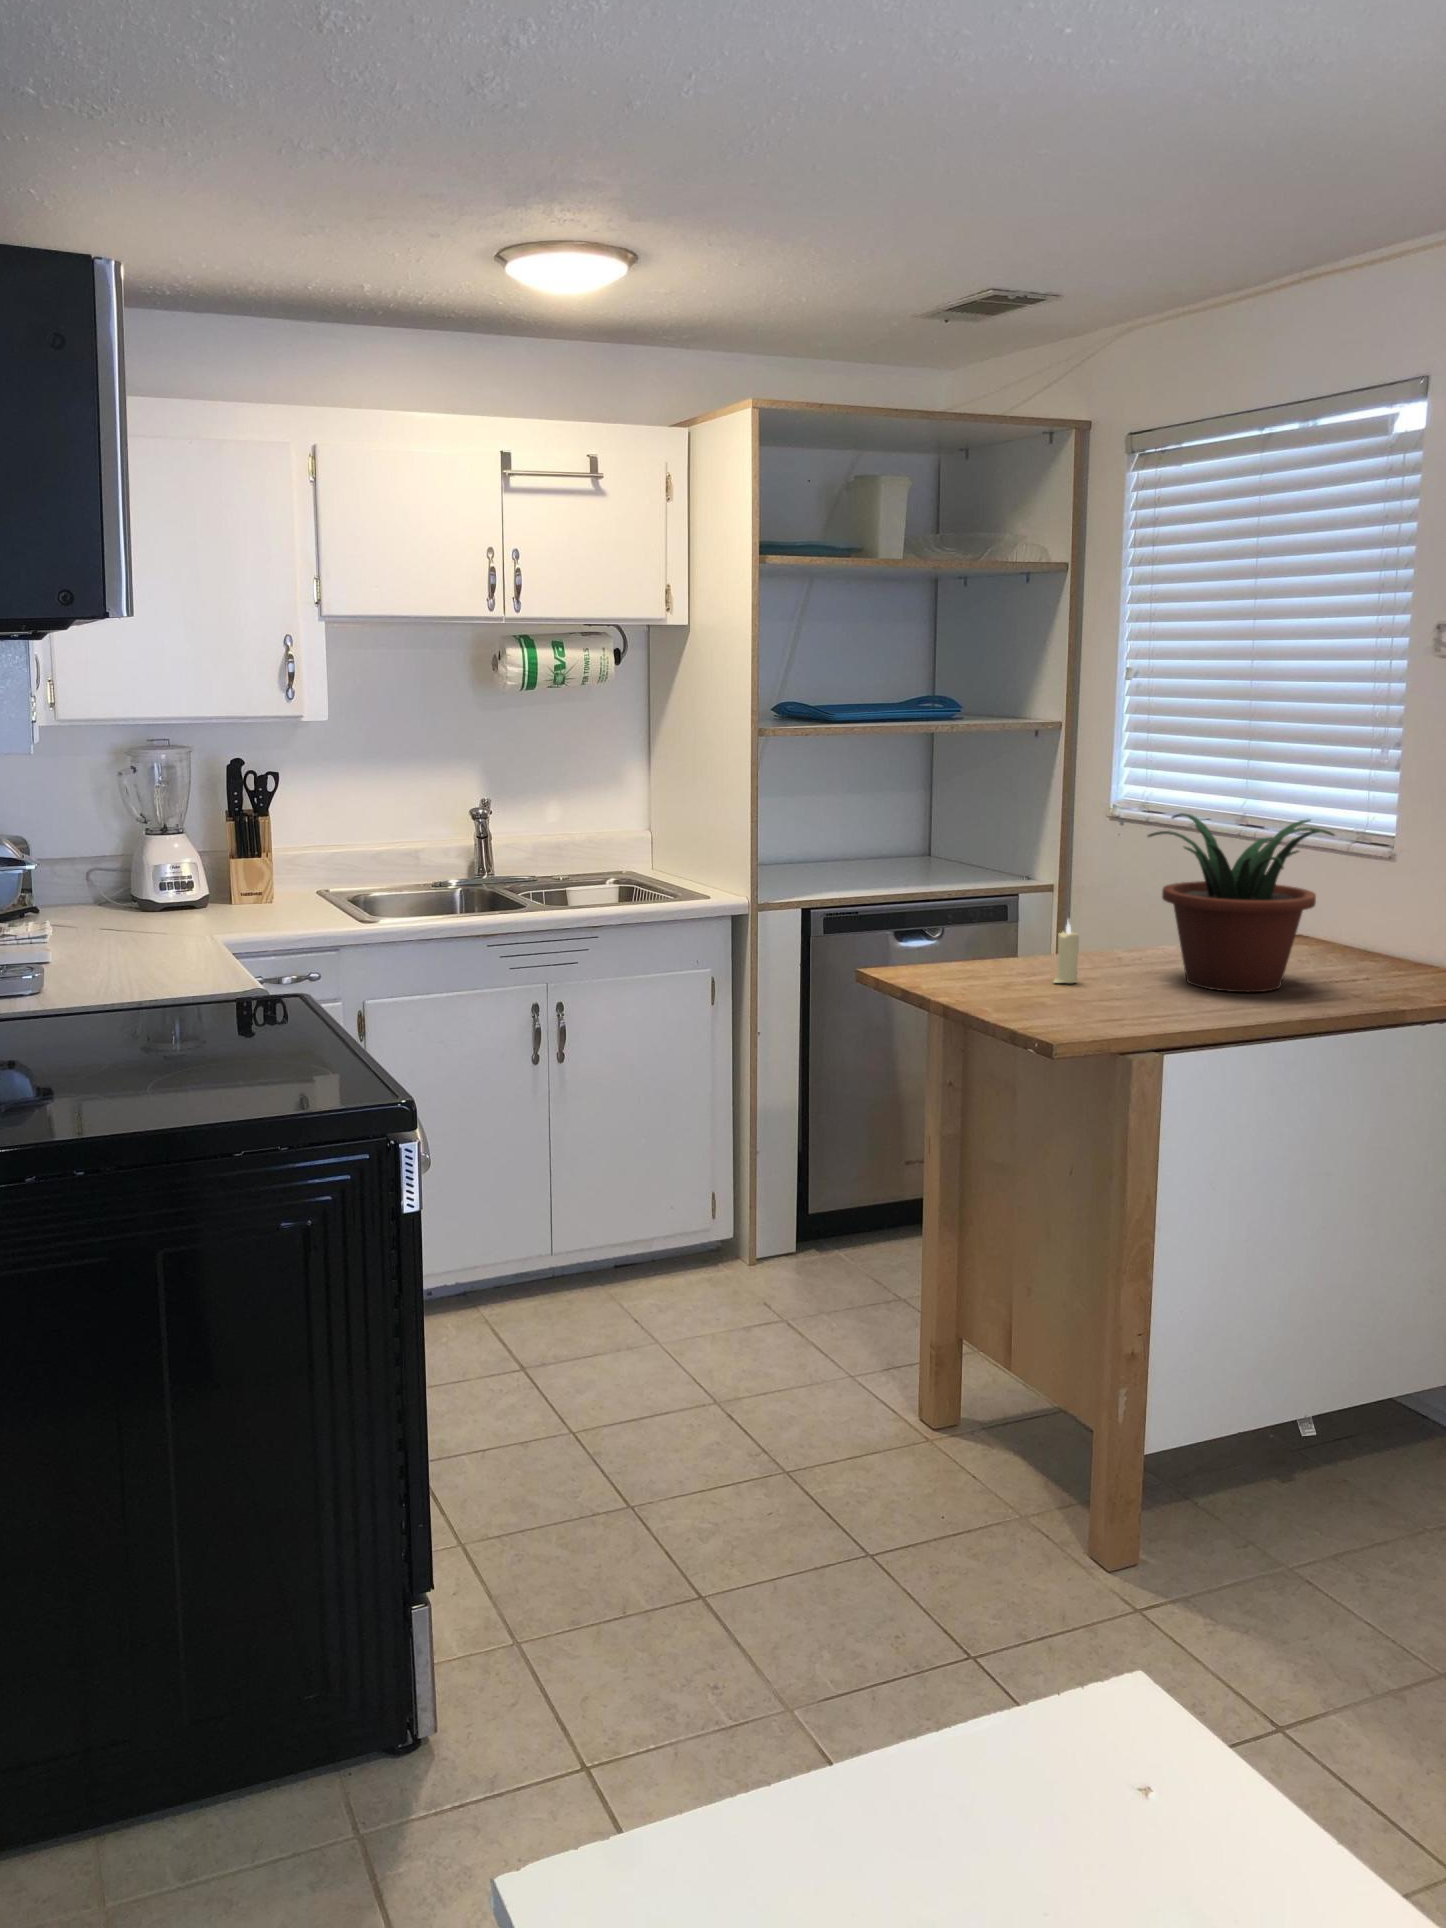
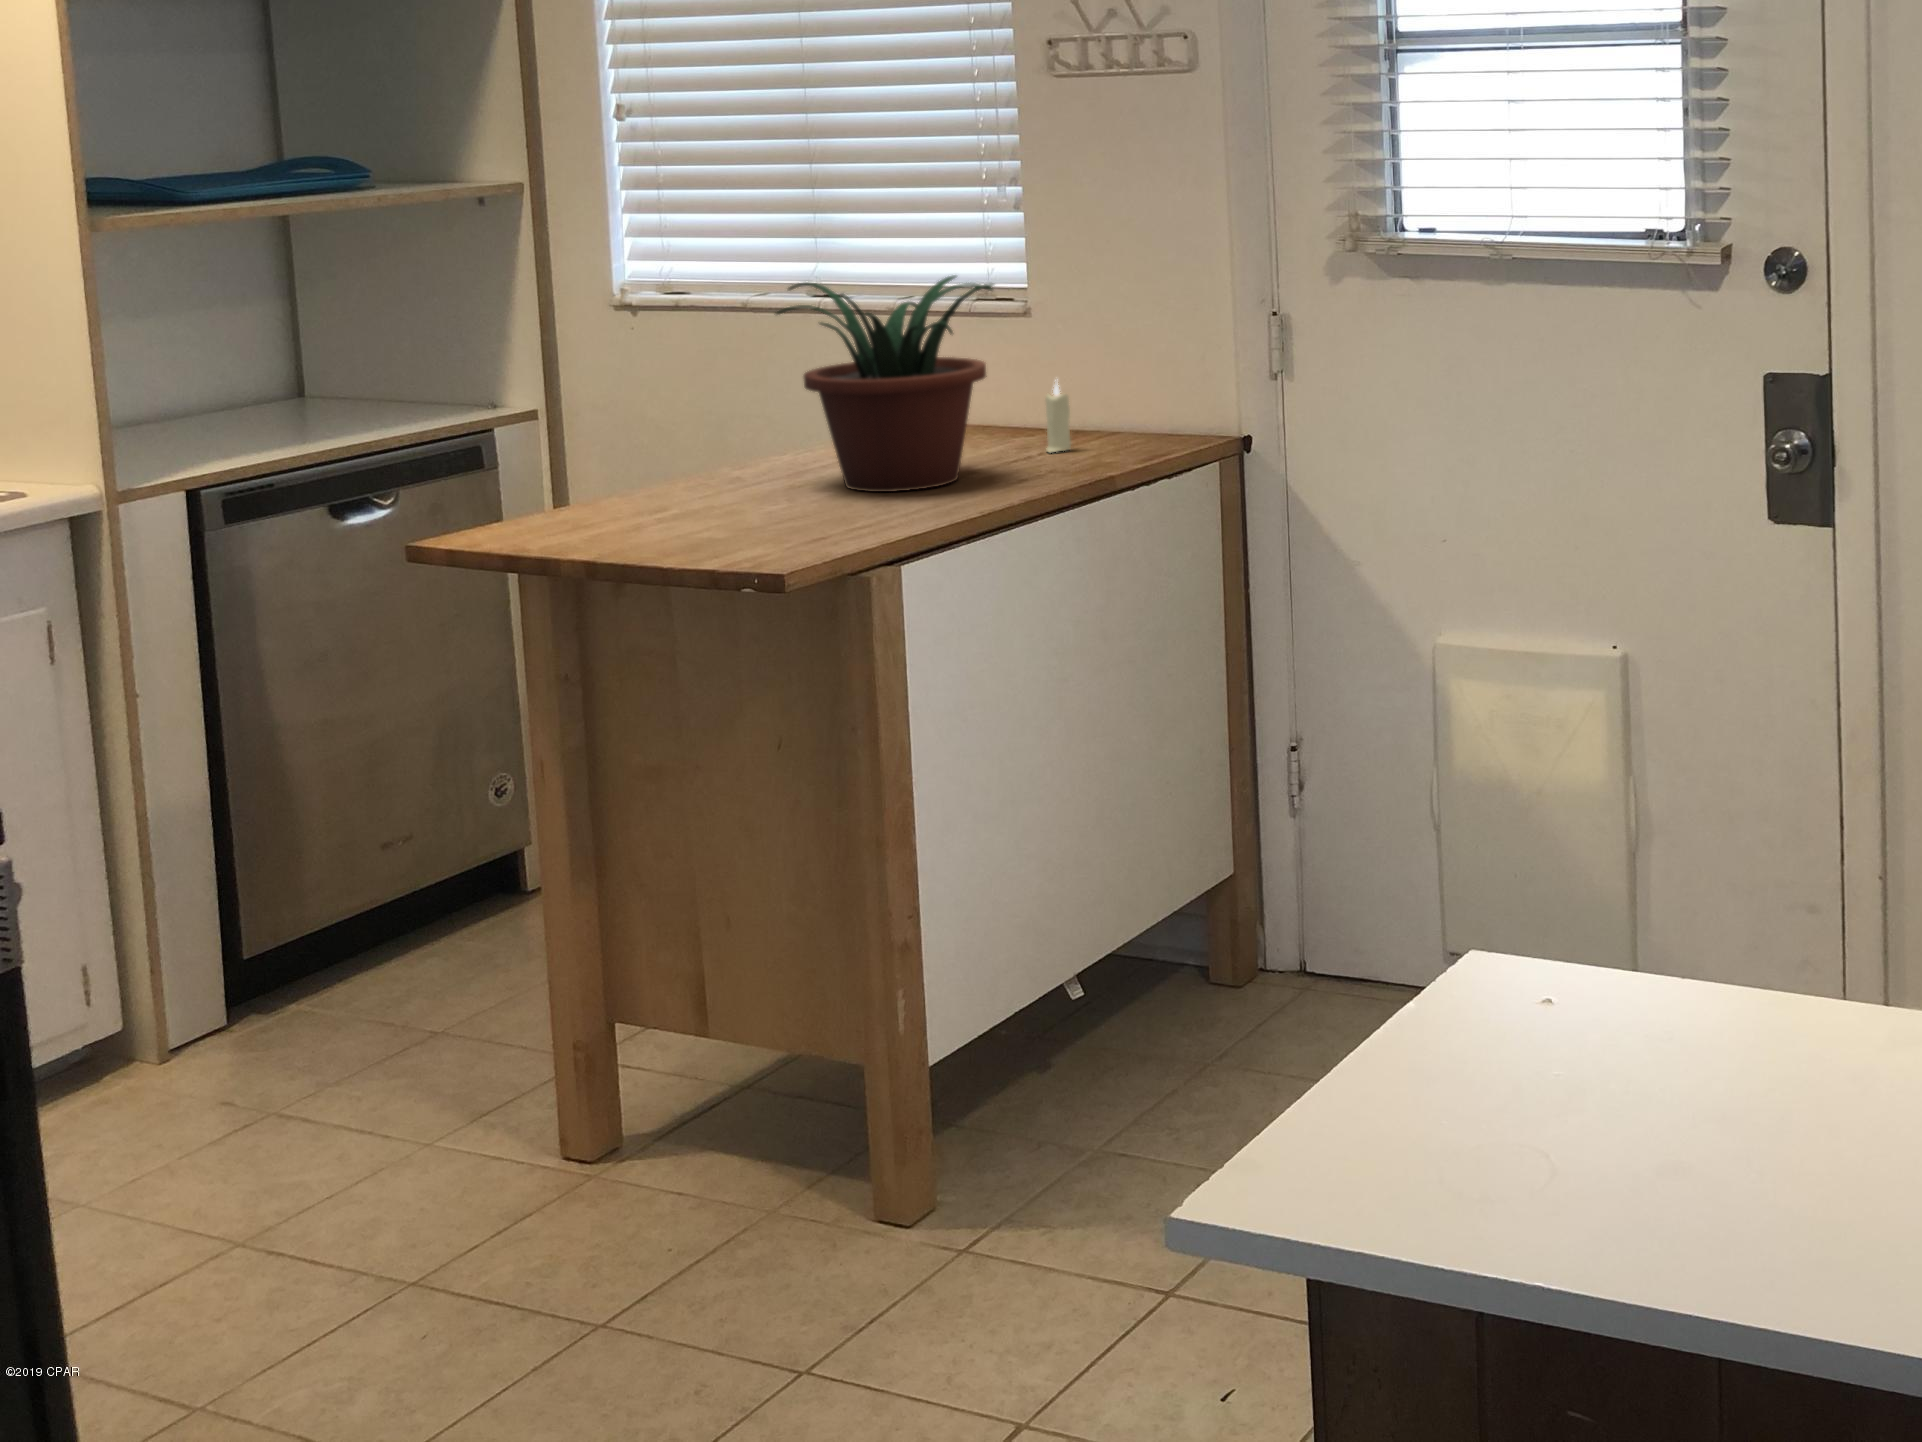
candle: present [1054,921,1079,983] -> present [1045,384,1071,452]

